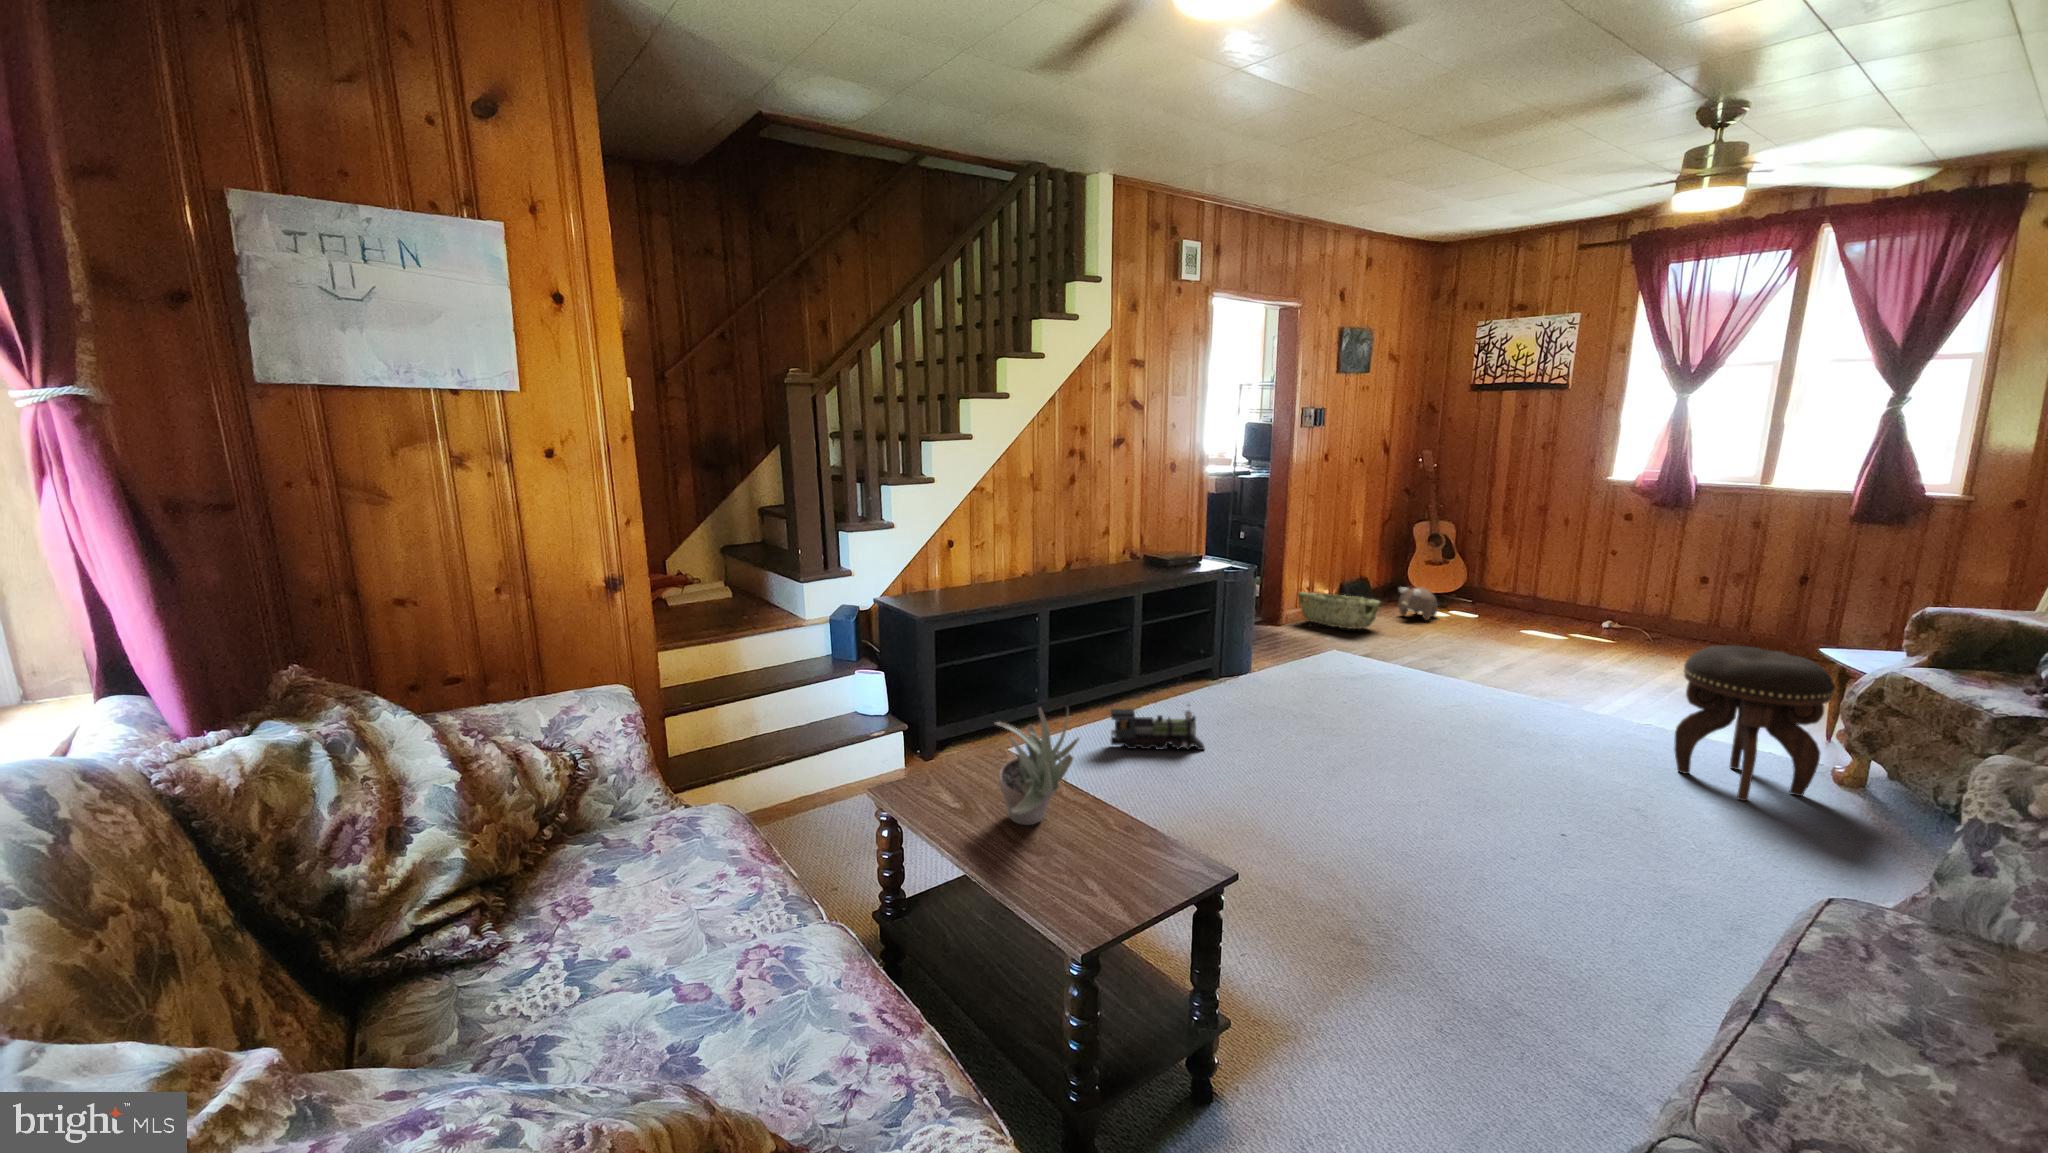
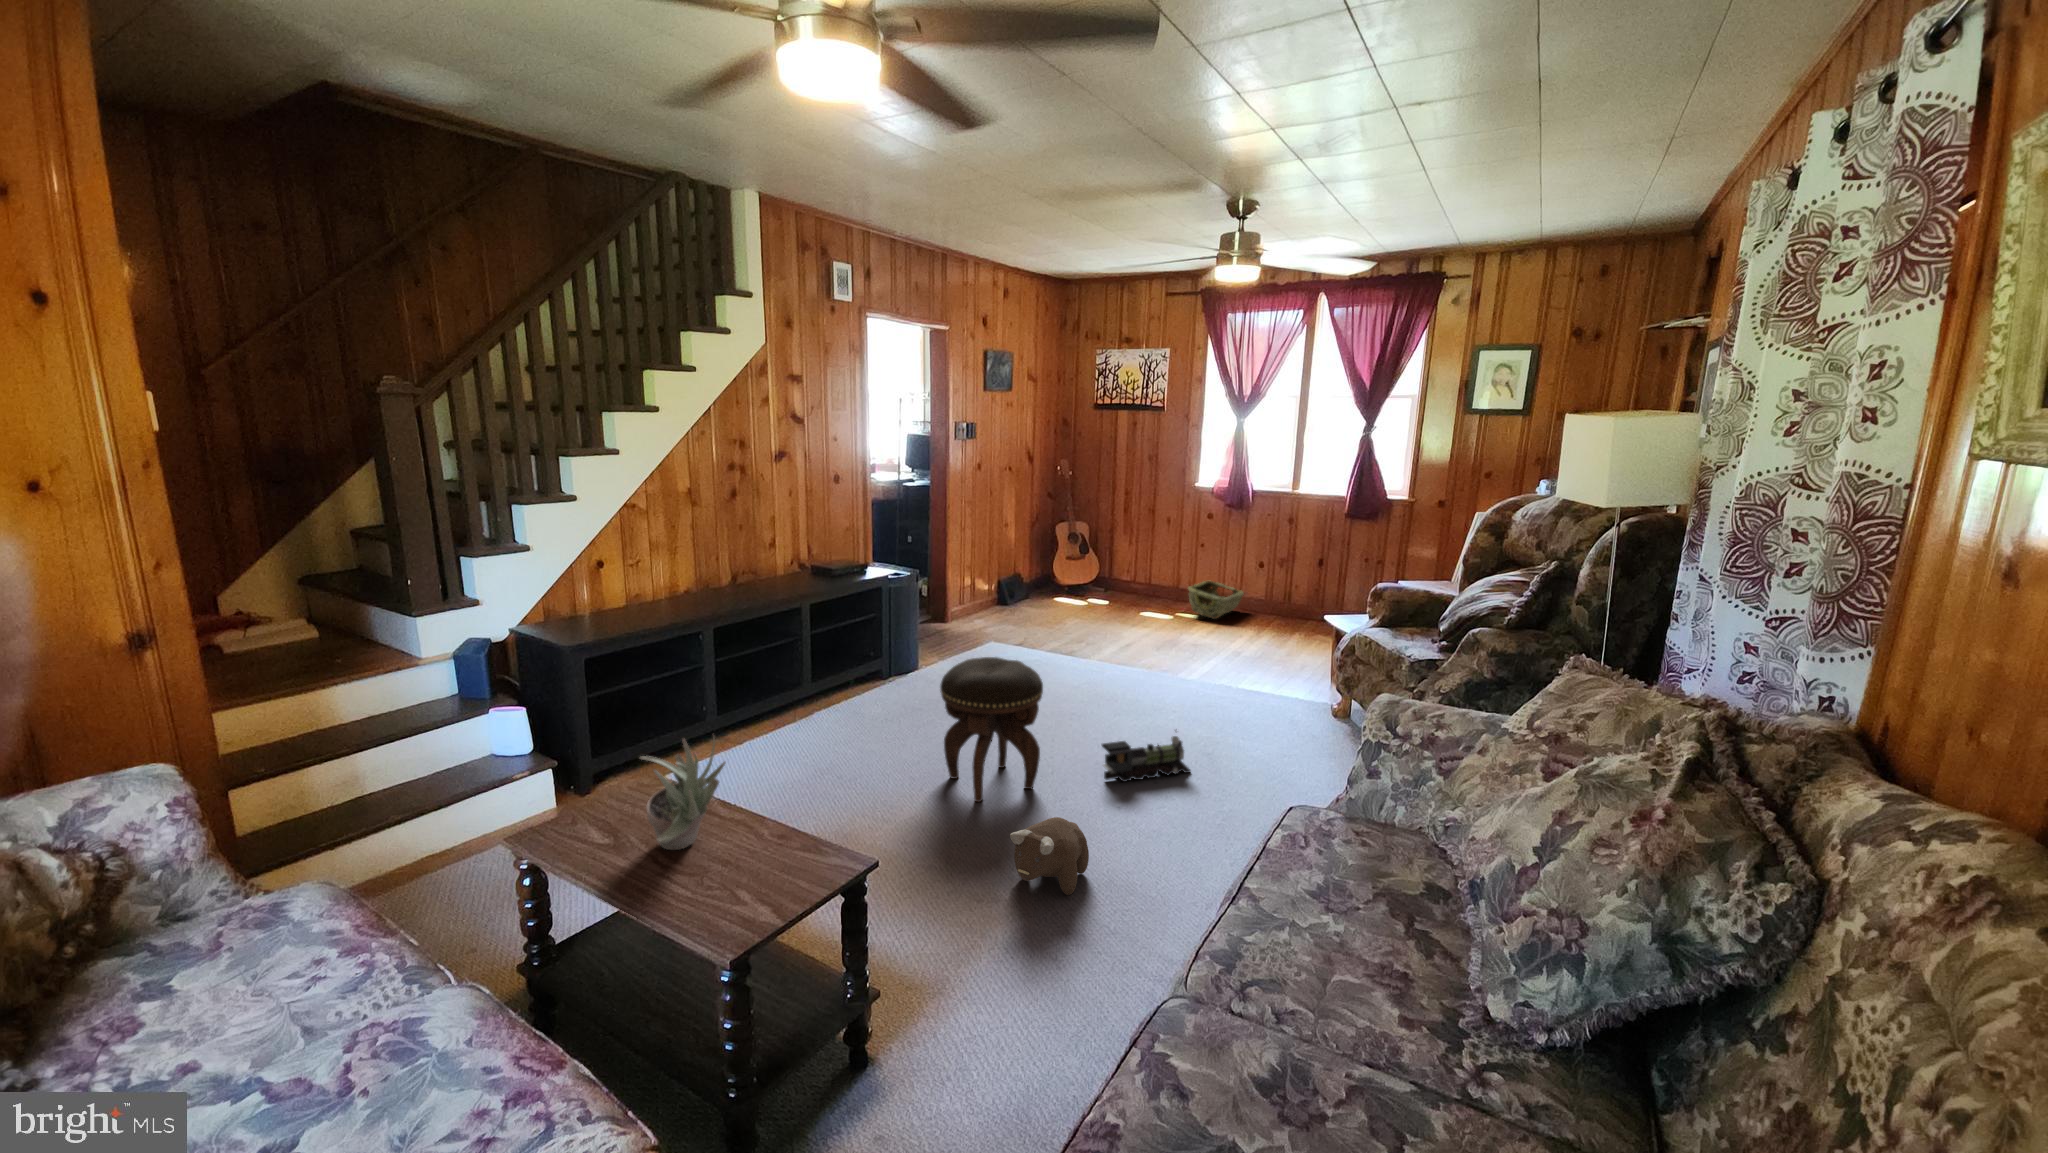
plush toy: present [1398,587,1438,620] -> present [1010,817,1089,895]
woven basket: present [1298,592,1380,629] -> present [1188,581,1244,619]
footstool: present [1674,645,1835,801] -> present [940,657,1043,802]
toy train: present [1111,705,1205,750] -> present [1102,736,1191,782]

